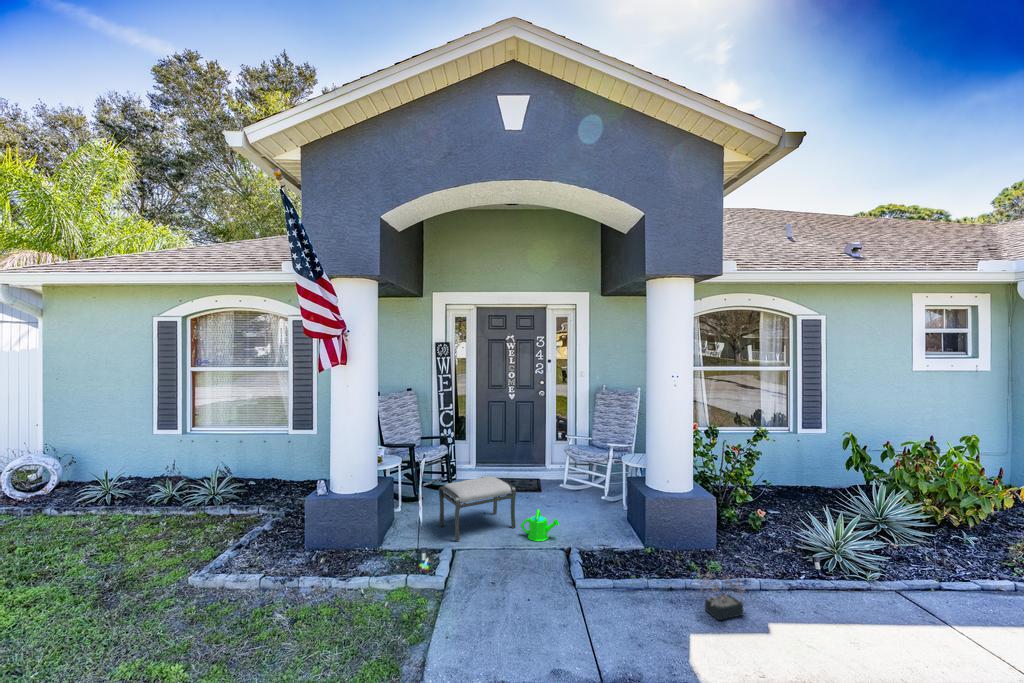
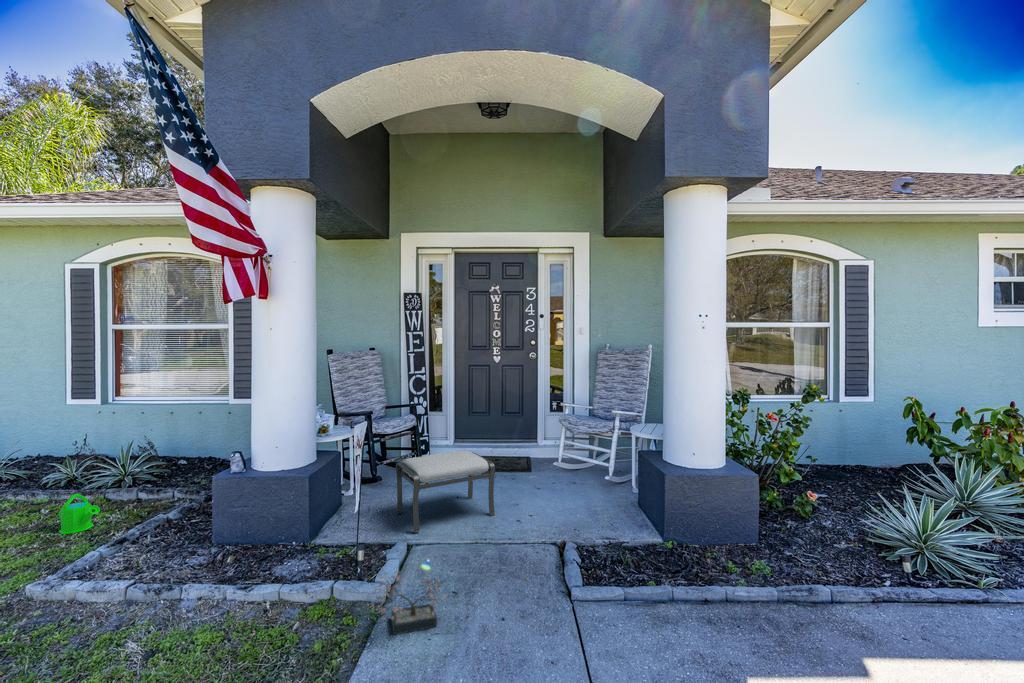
watering can: present [521,509,559,541] -> present [58,493,100,534]
decorative plant: present [697,572,745,620] -> present [371,569,447,635]

